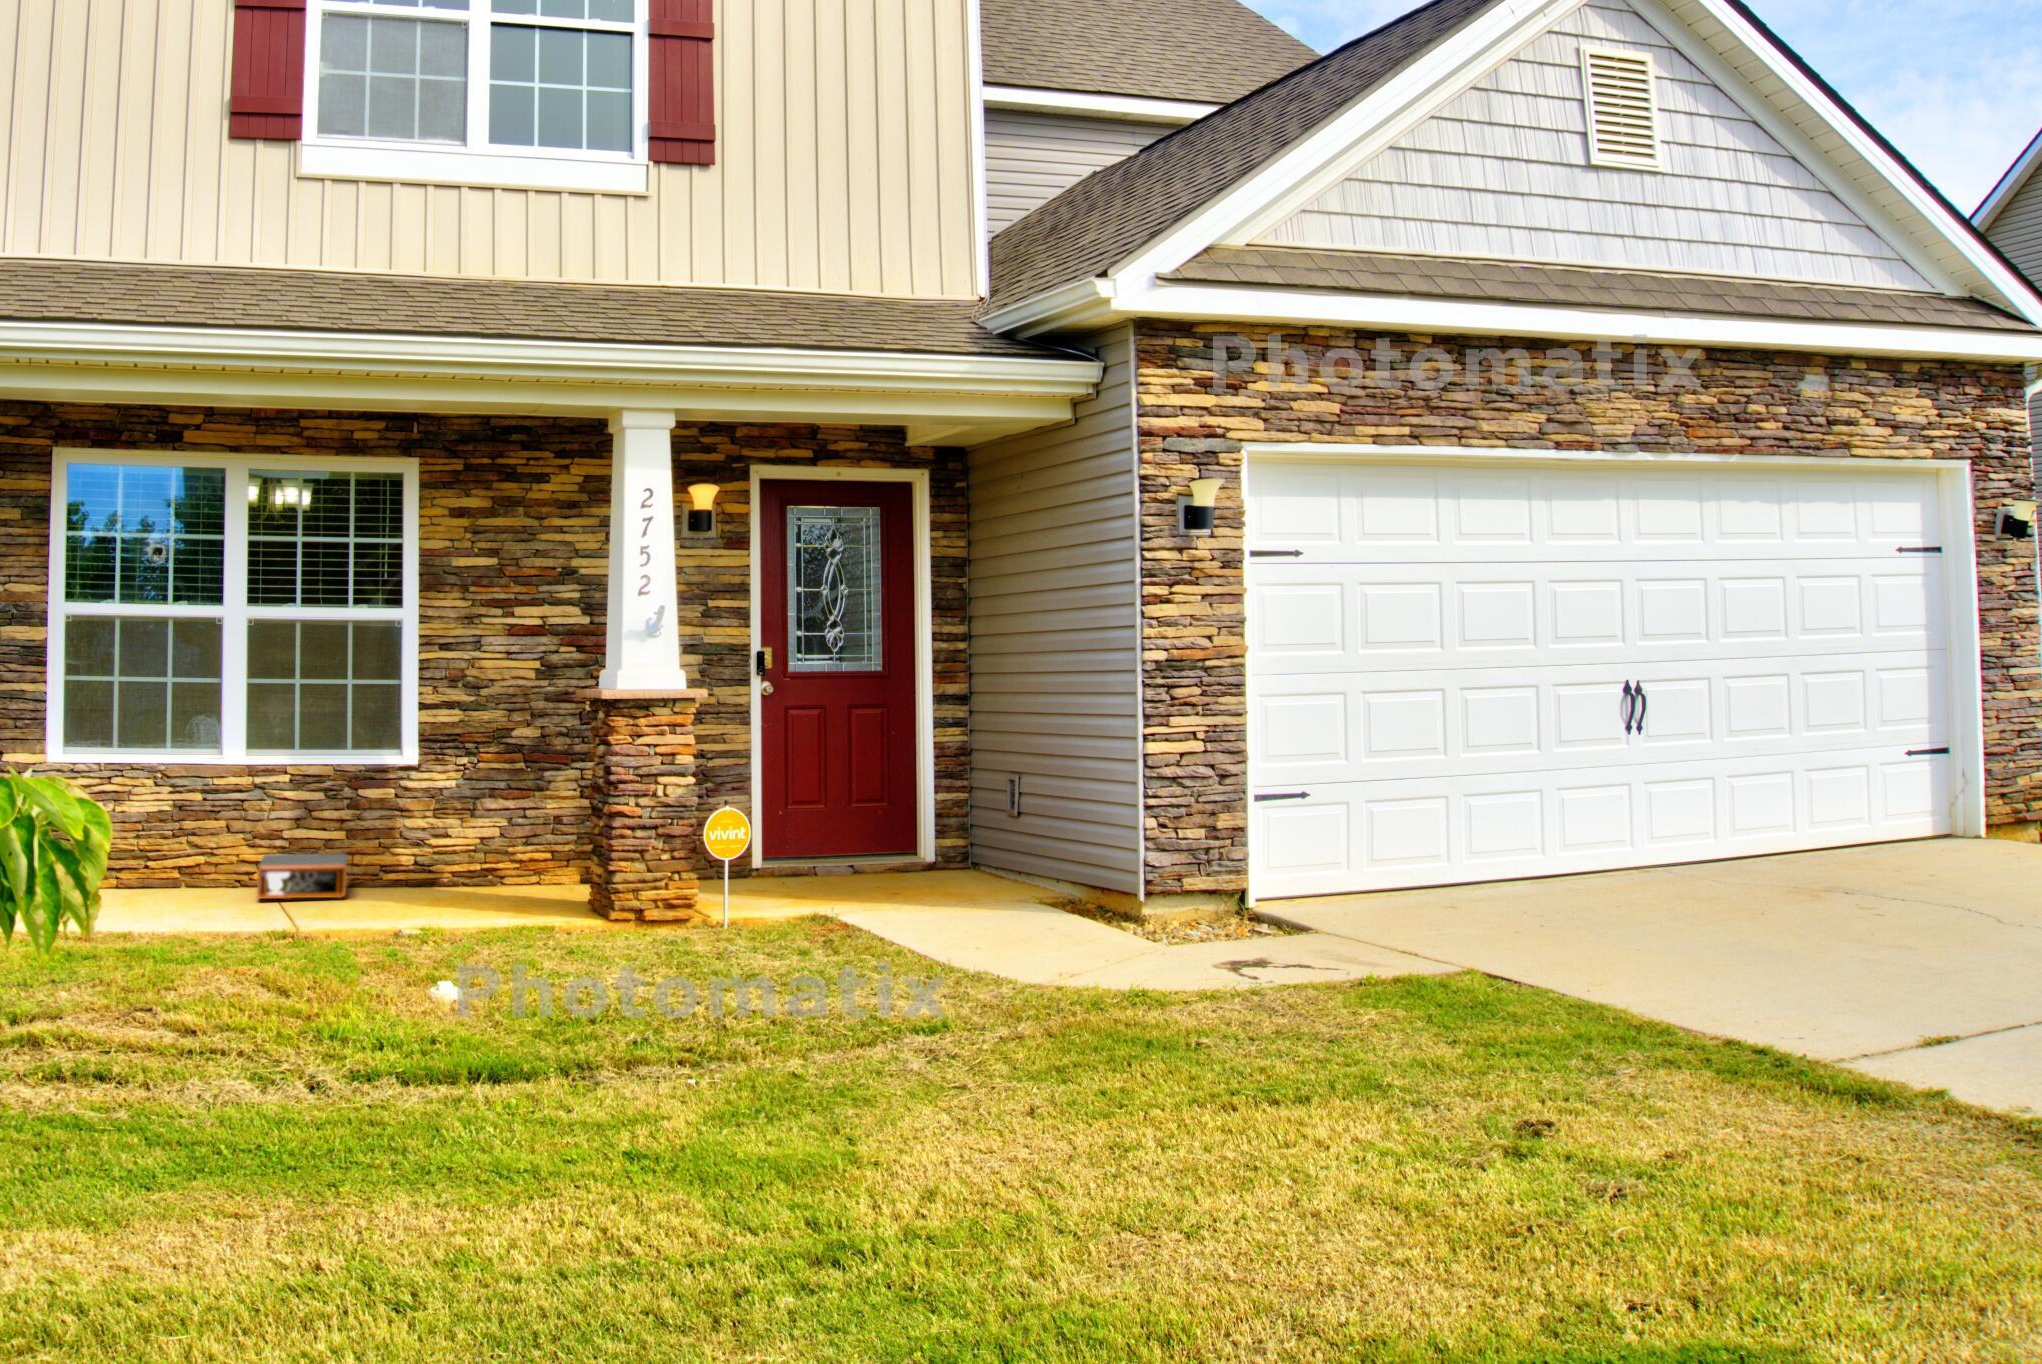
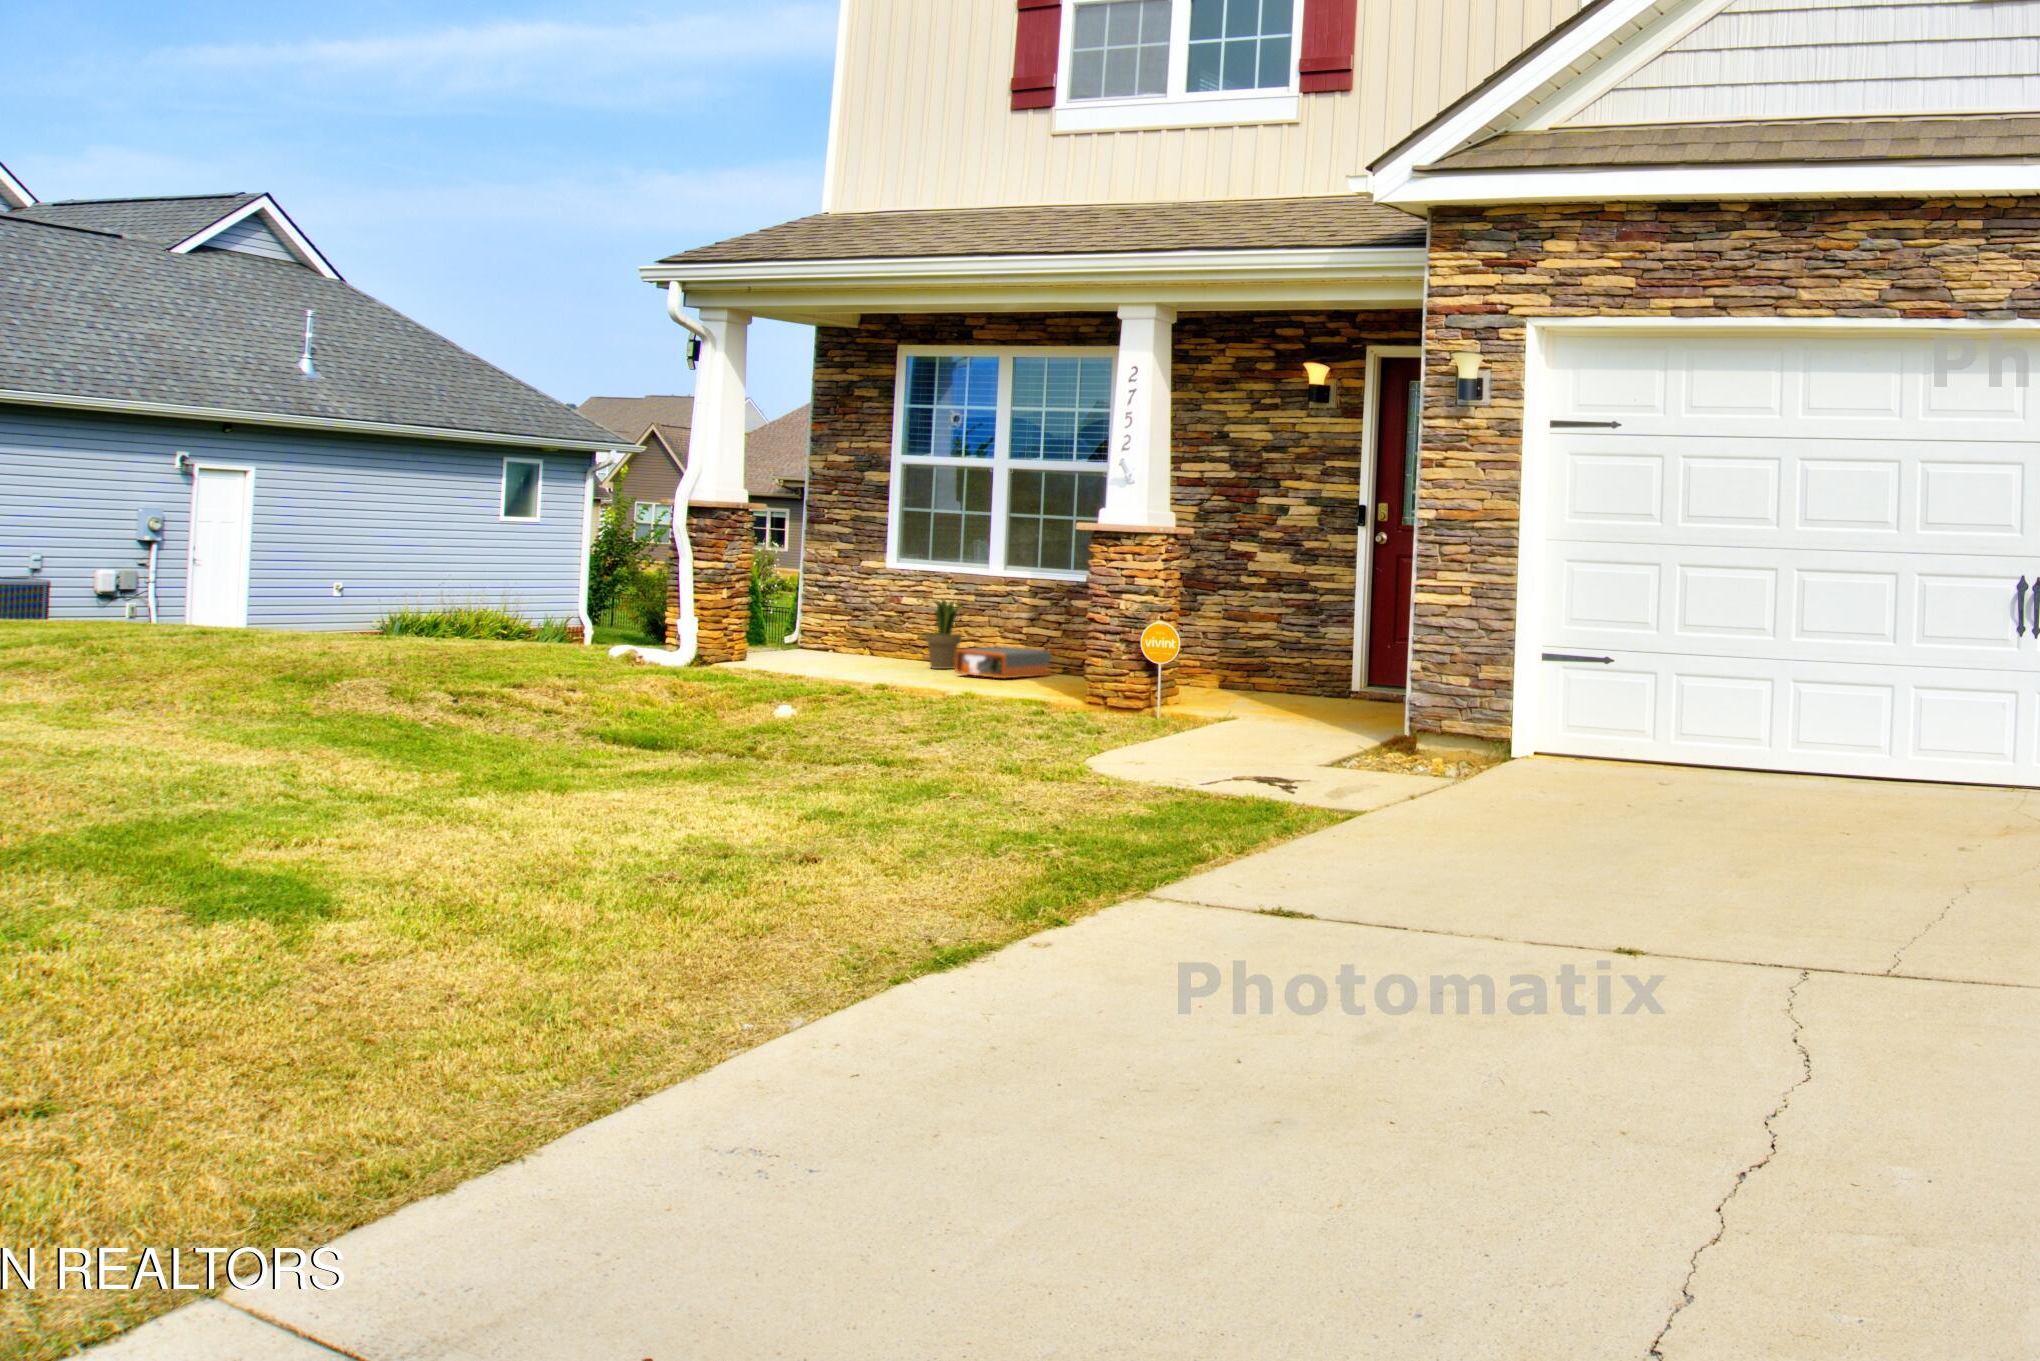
potted plant: none [150,797,205,896] -> present [926,599,962,669]

